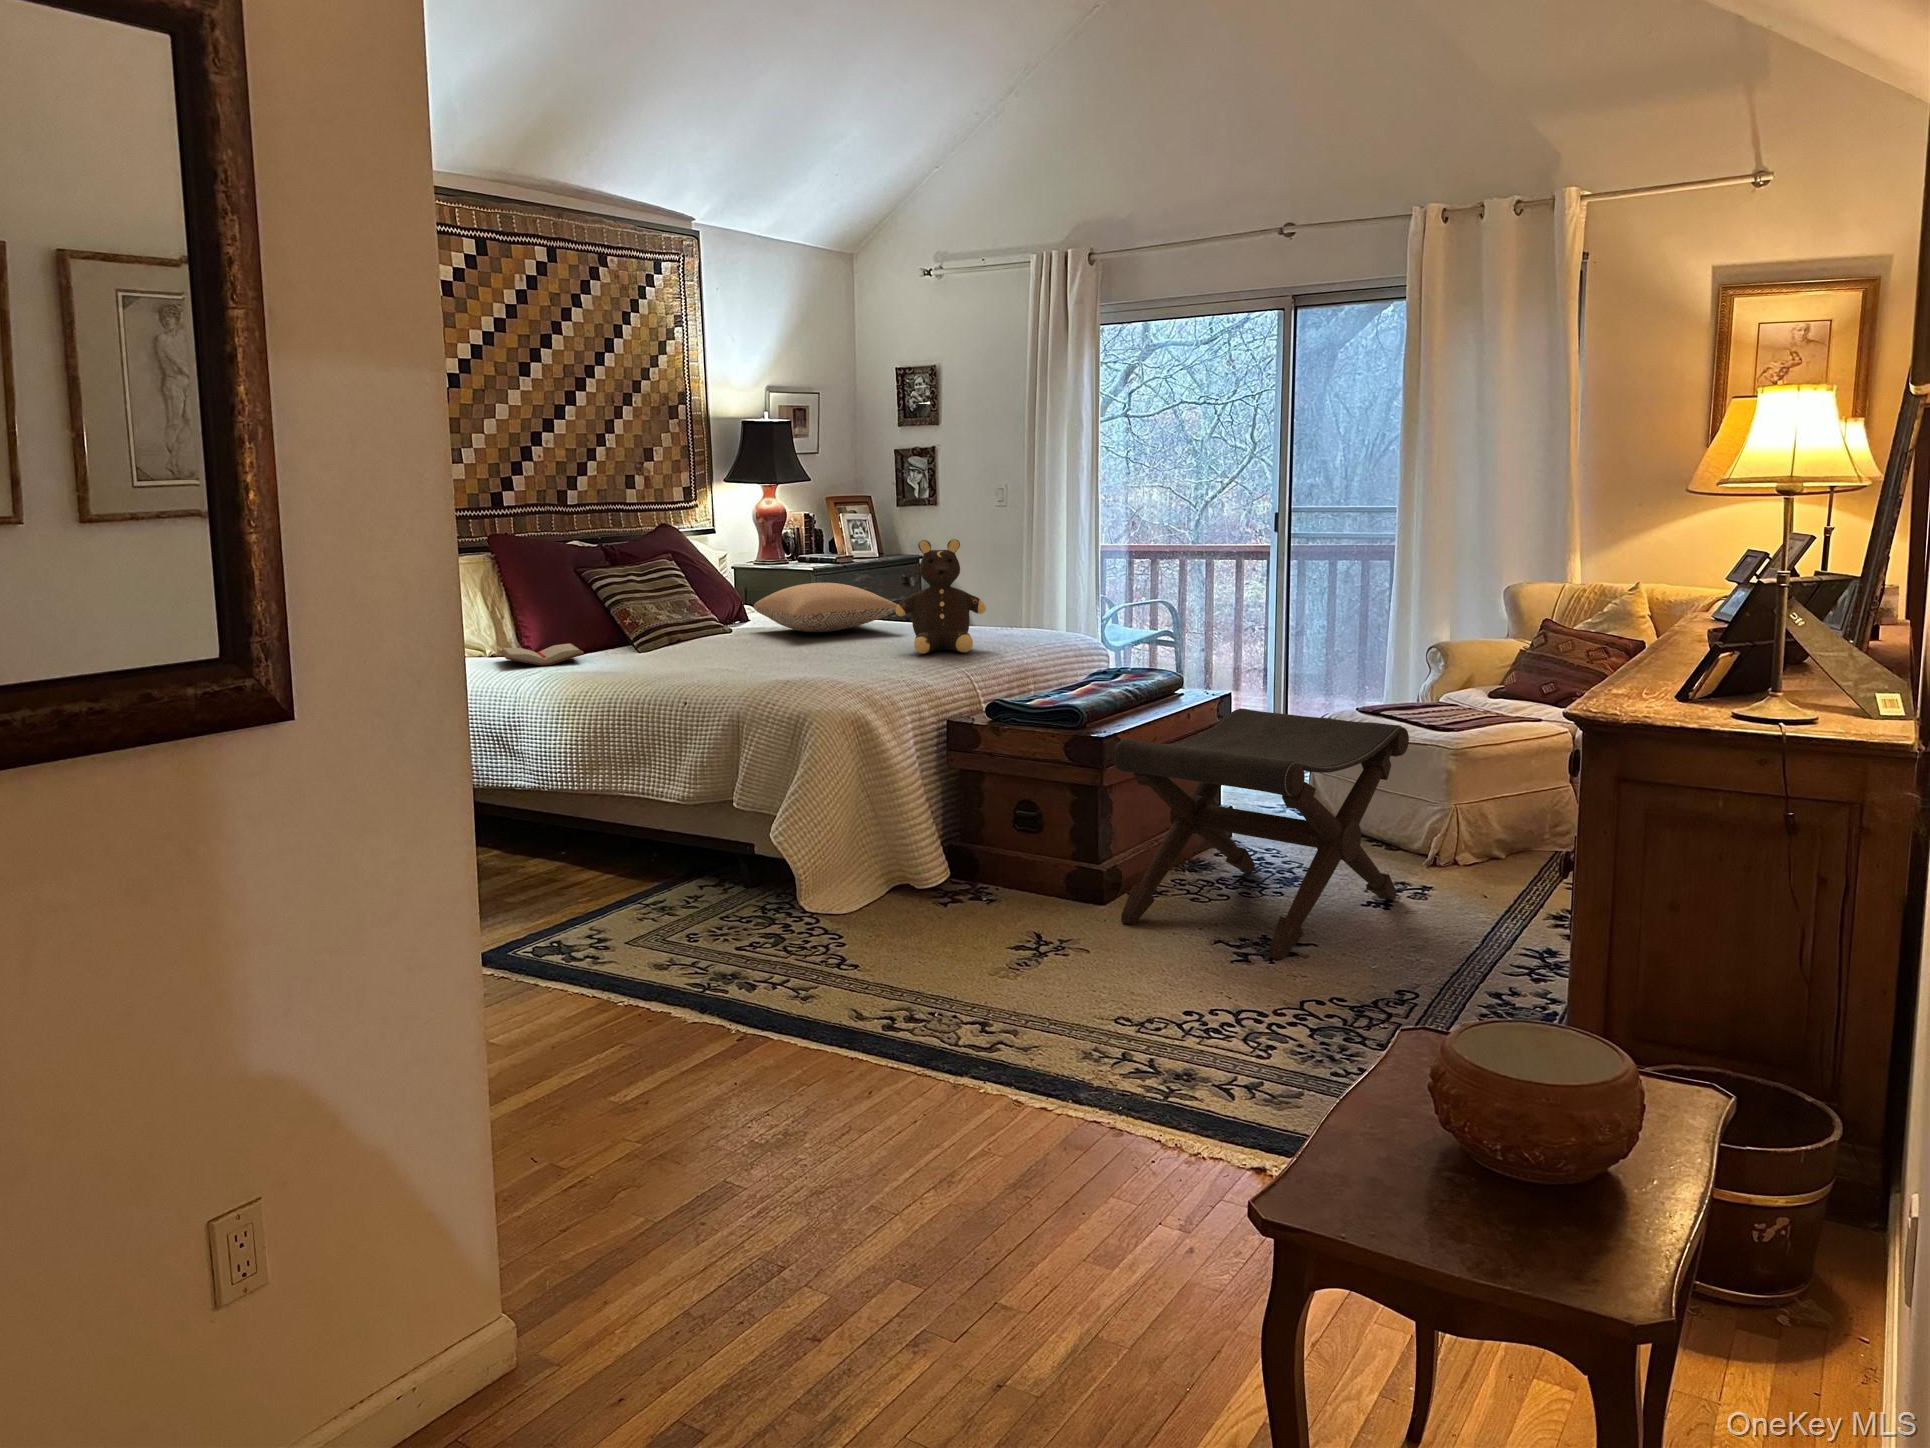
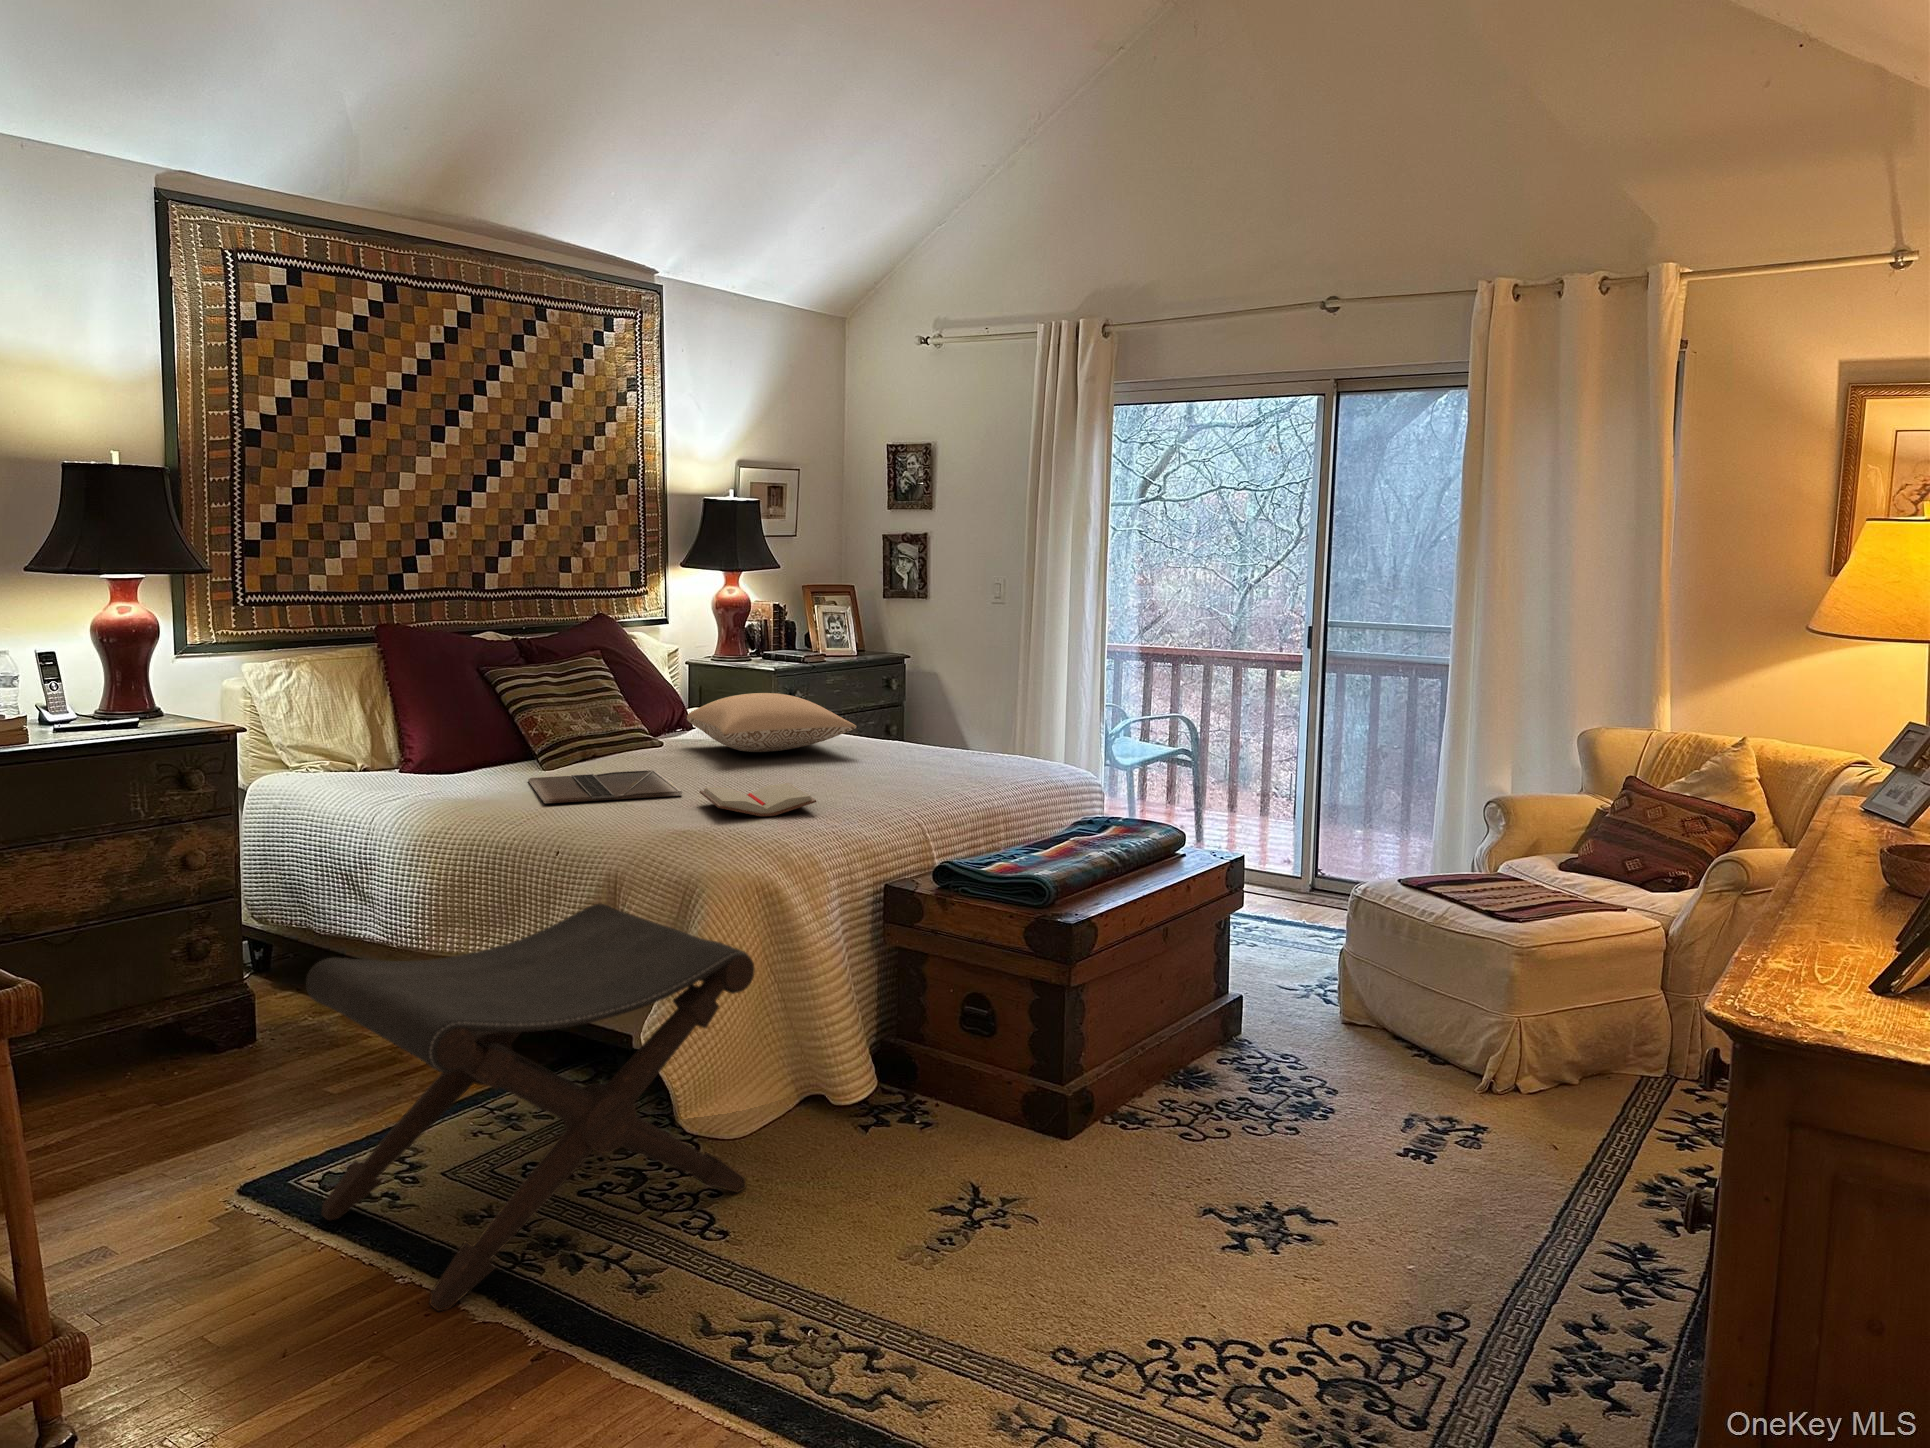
teddy bear: present [895,539,986,654] -> none [839,653,948,792]
paperback book: present [499,643,584,665] -> present [699,783,816,816]
laptop: none [637,647,772,671] -> present [528,770,682,803]
footstool: present [1113,709,1409,960] -> present [306,904,755,1311]

